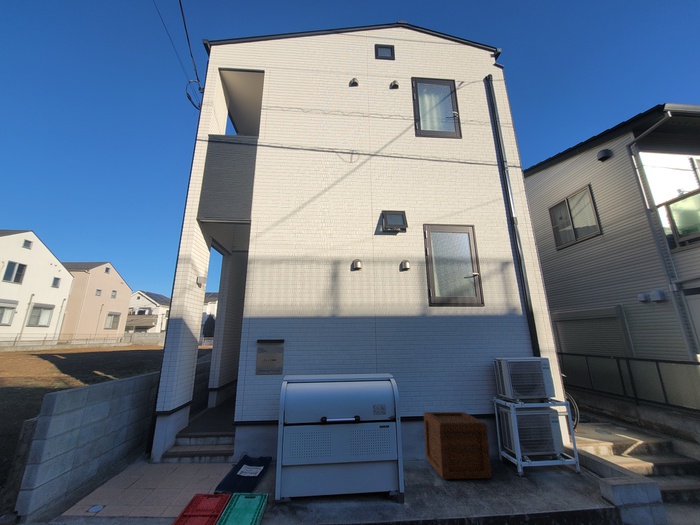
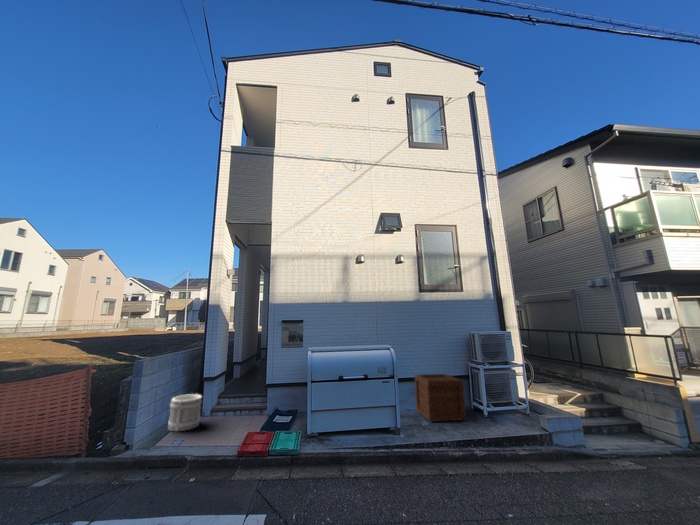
bucket: none [103,433,151,485] -> present [168,394,202,431]

